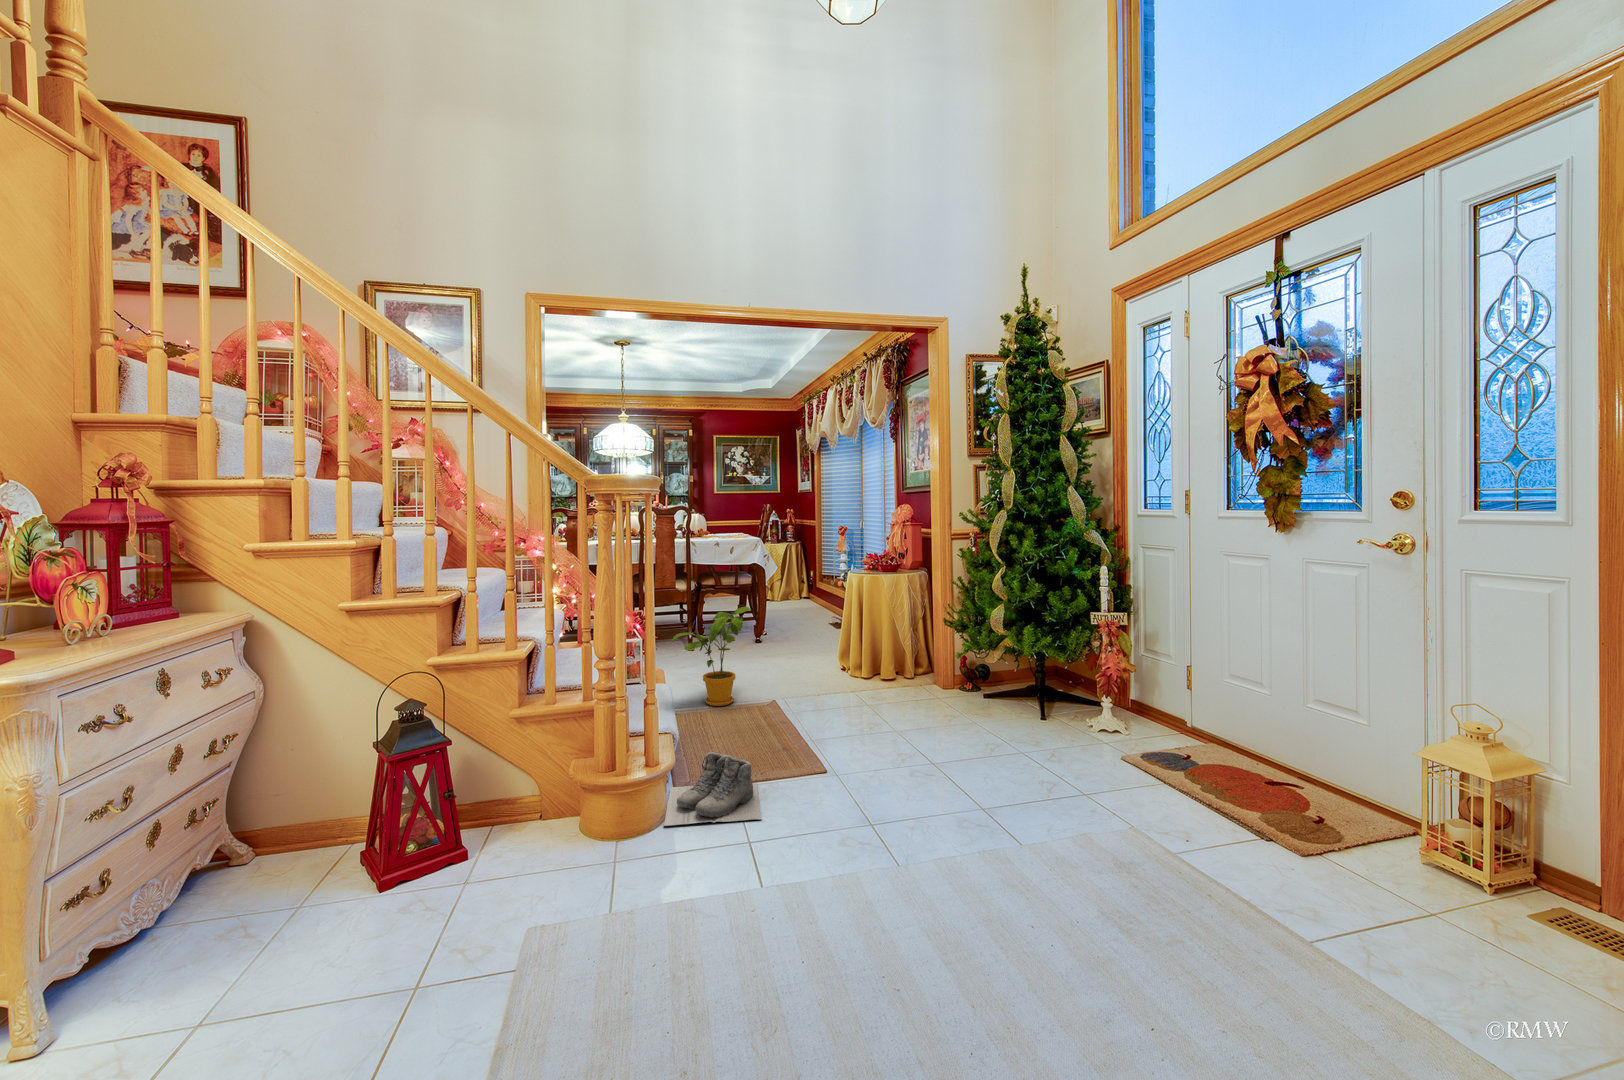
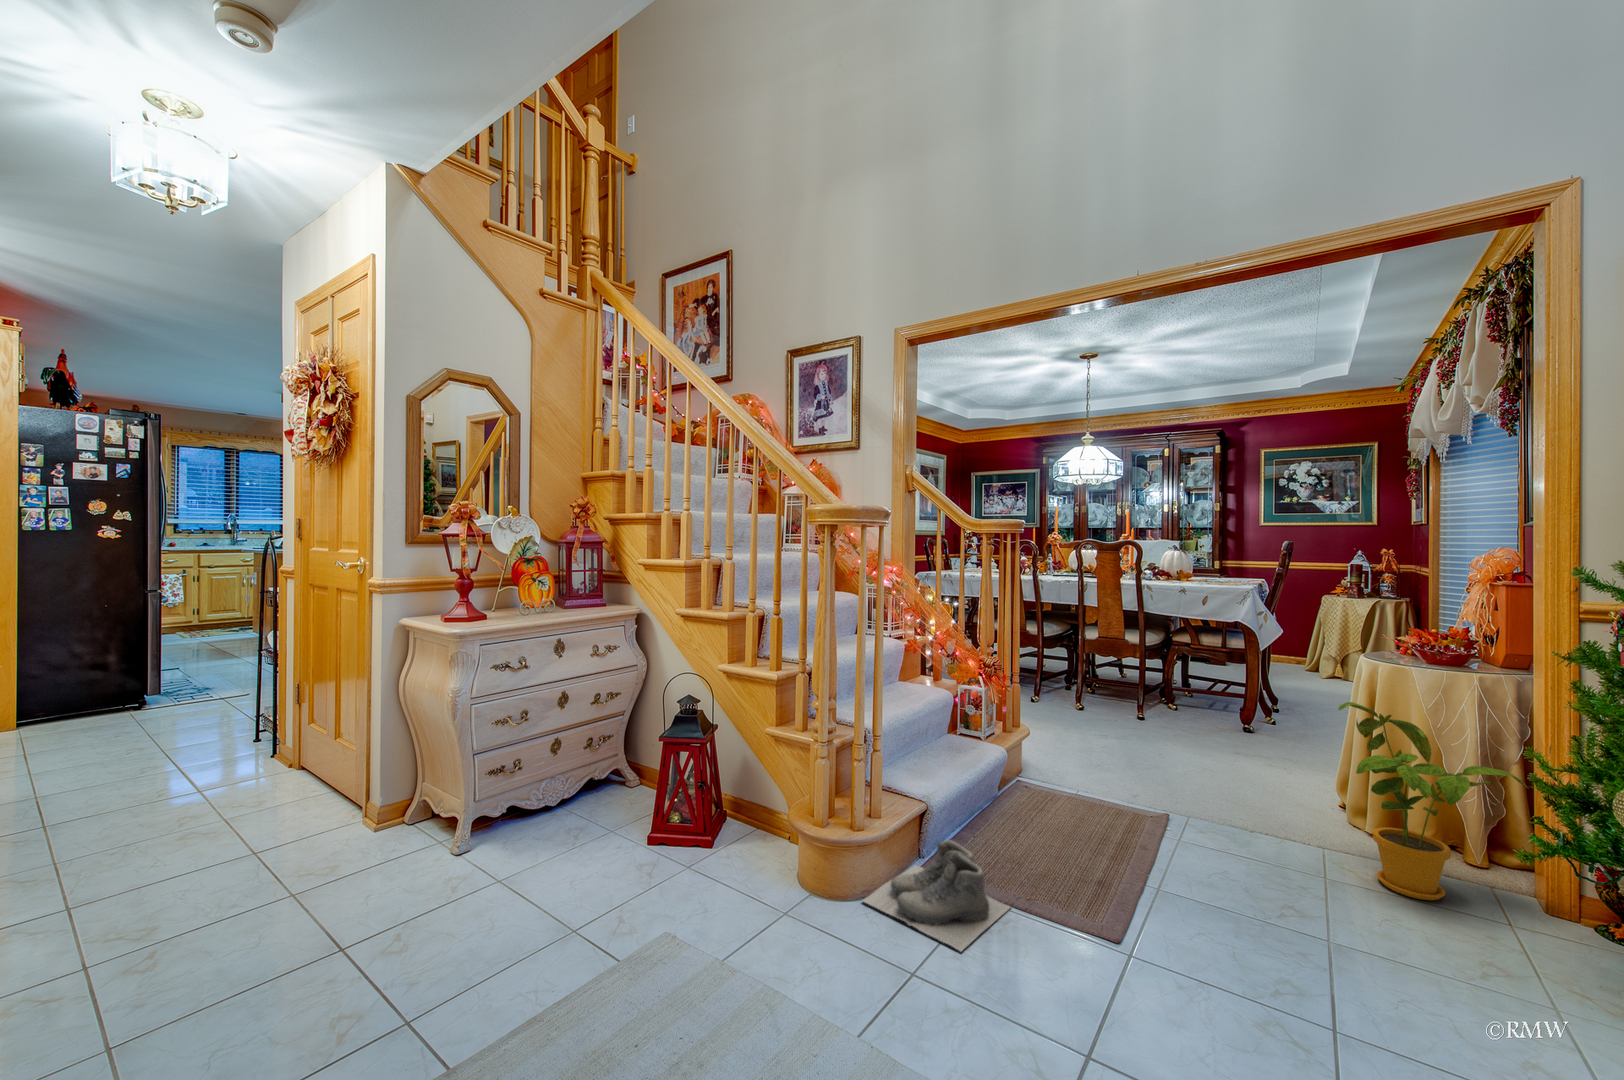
house plant: present [671,607,752,706] -> present [1338,702,1528,900]

